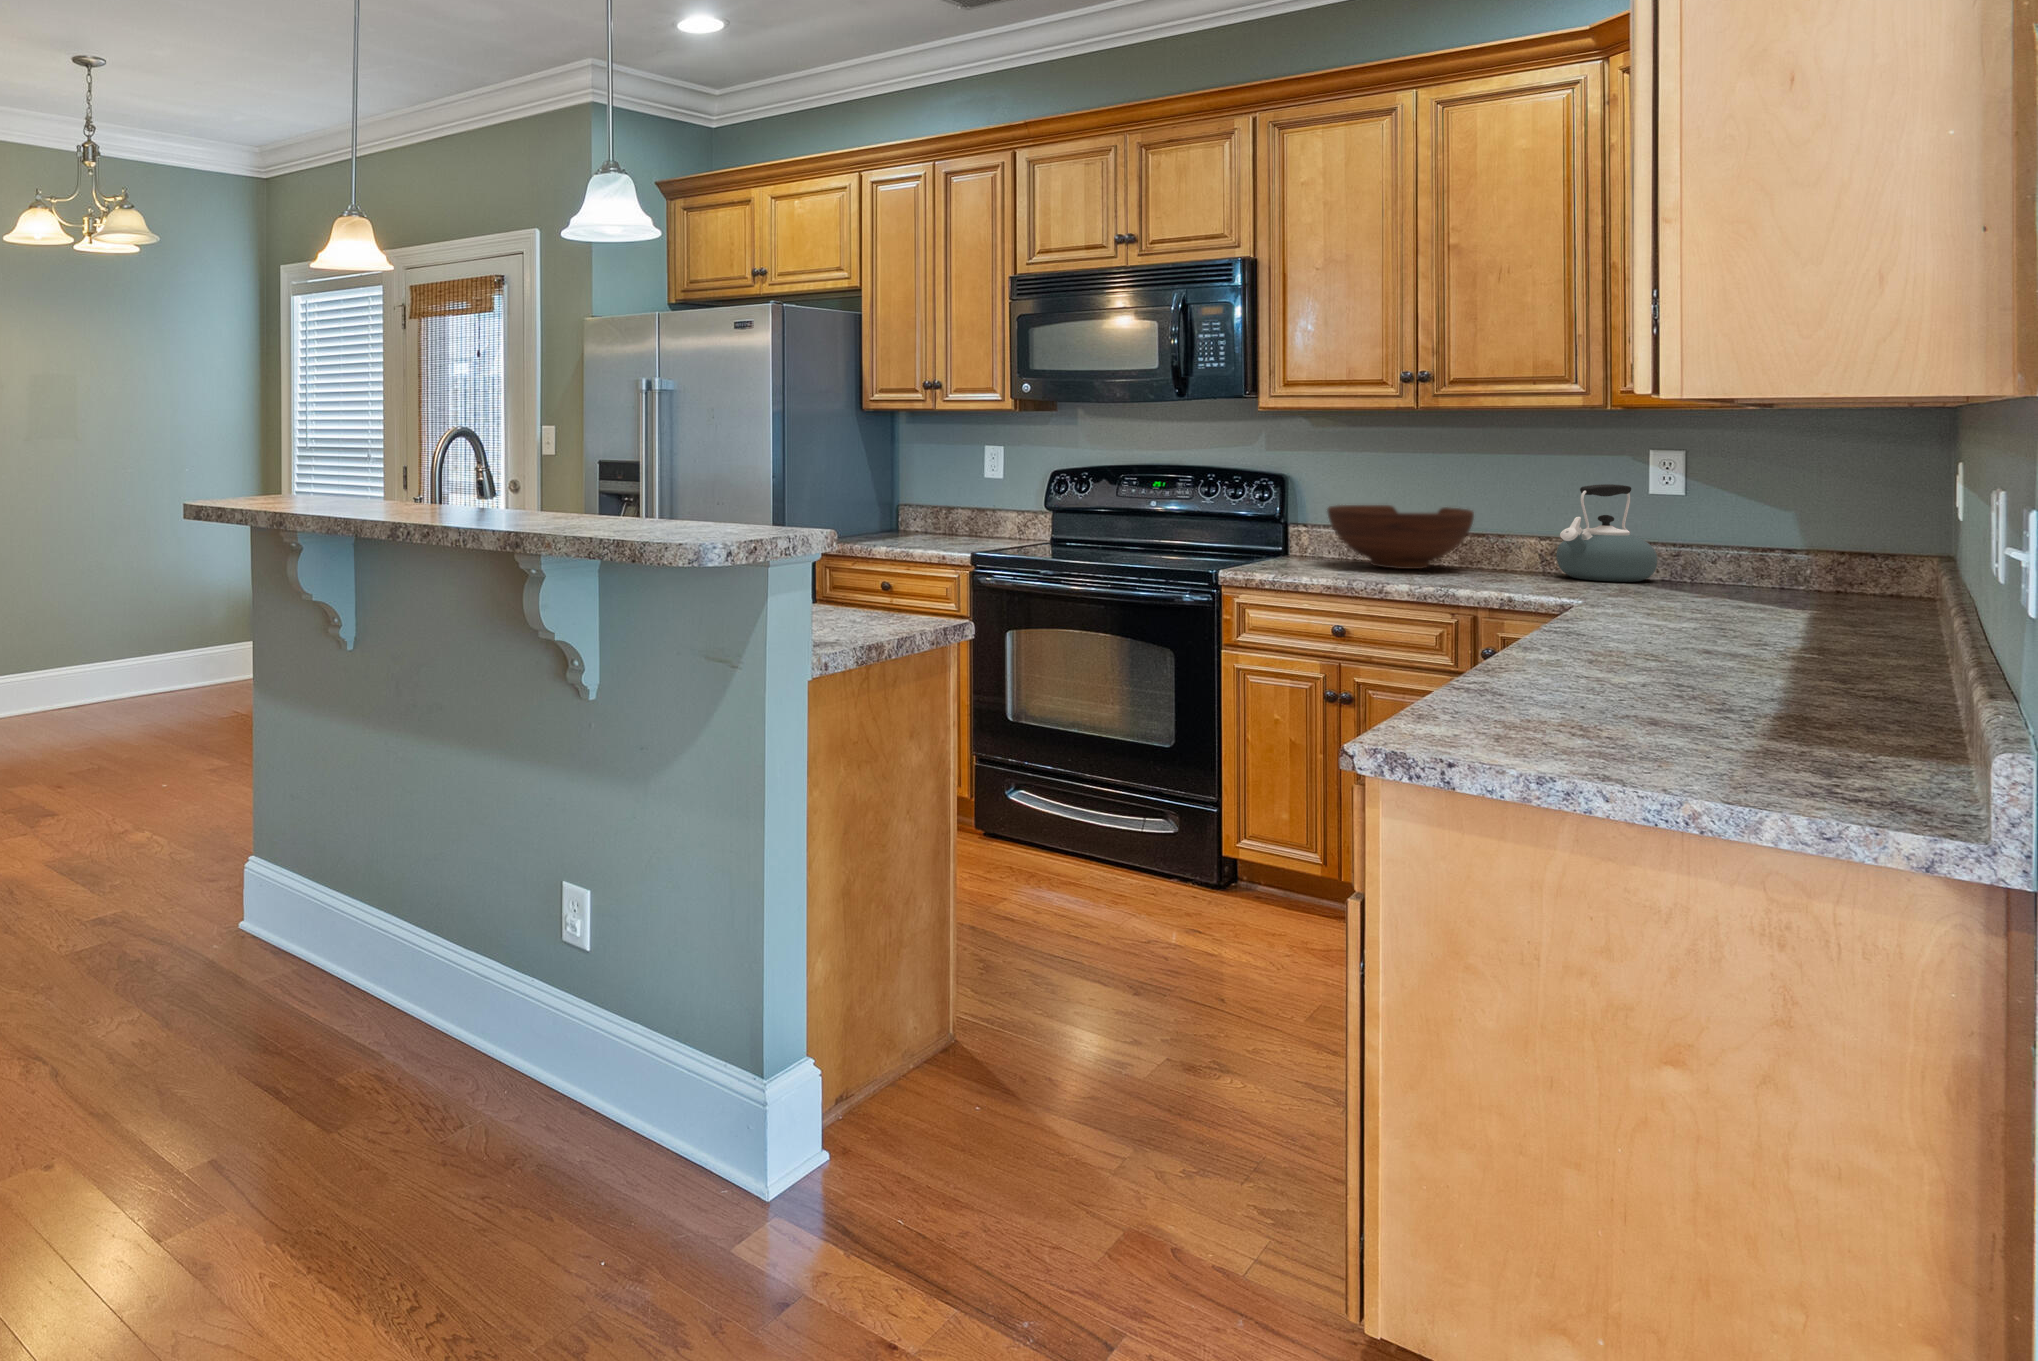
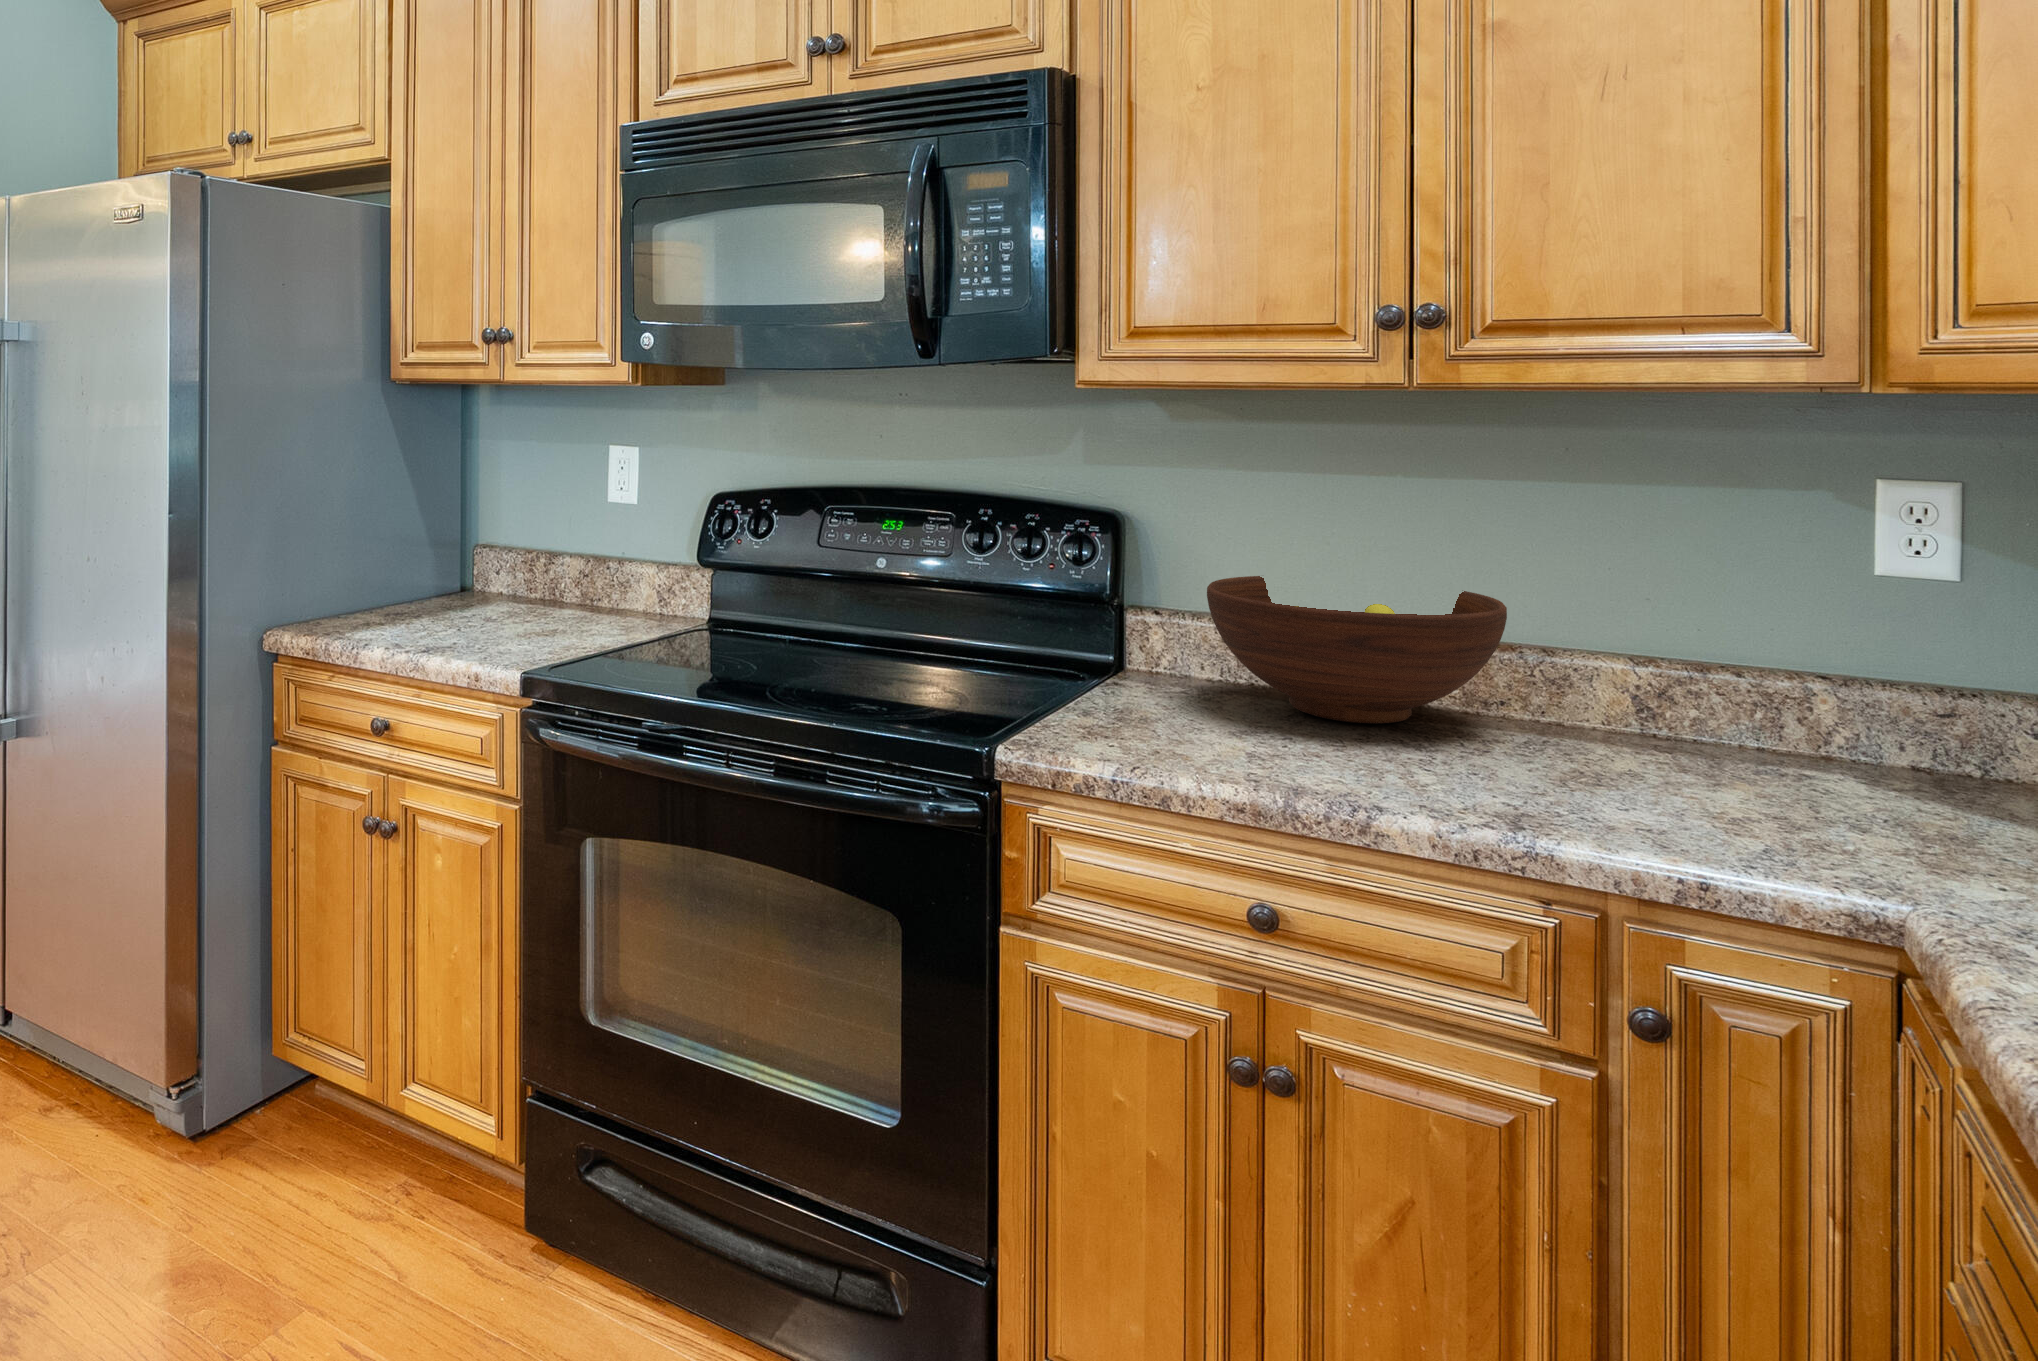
kettle: present [1556,484,1657,582] -> none [1686,556,1926,780]

